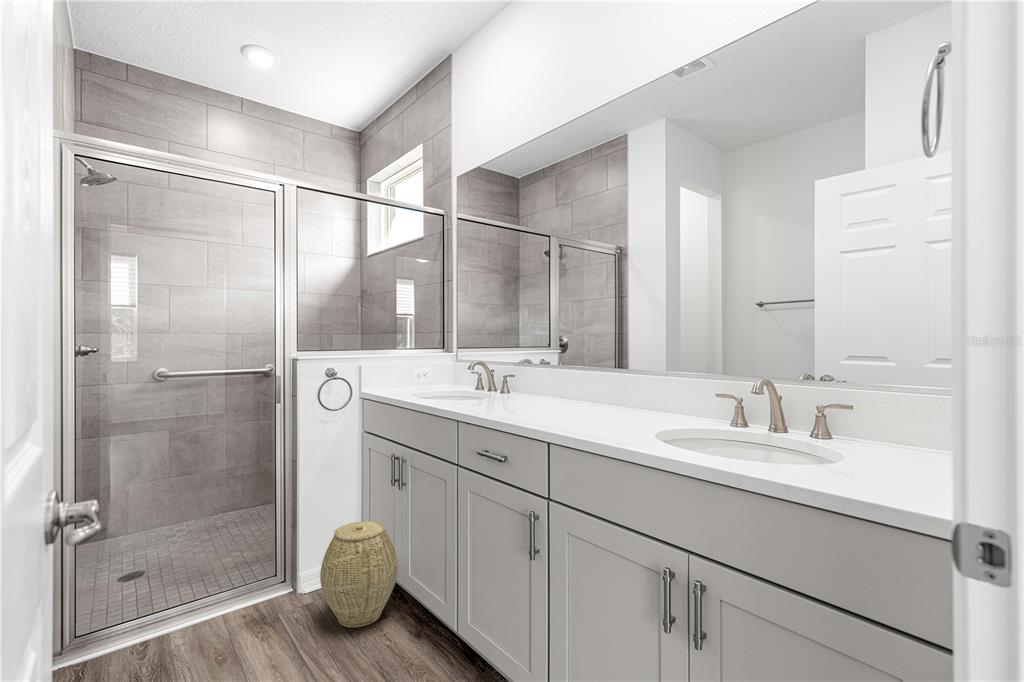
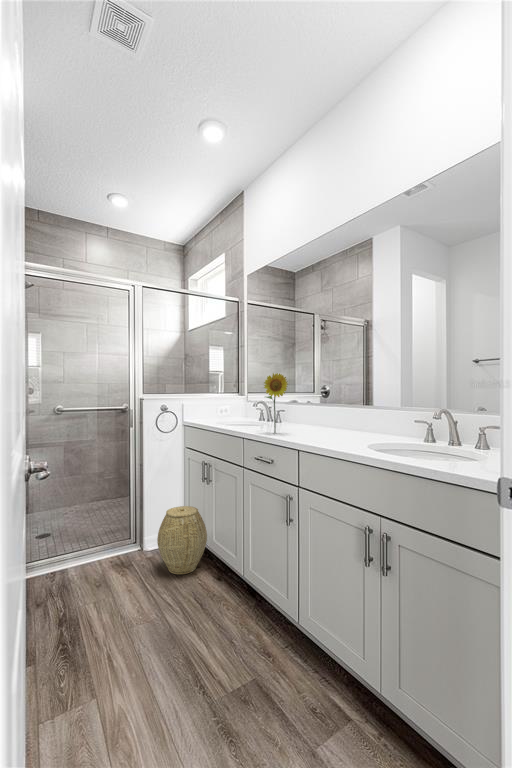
flower: none [487,321,525,412] -> present [264,373,288,433]

